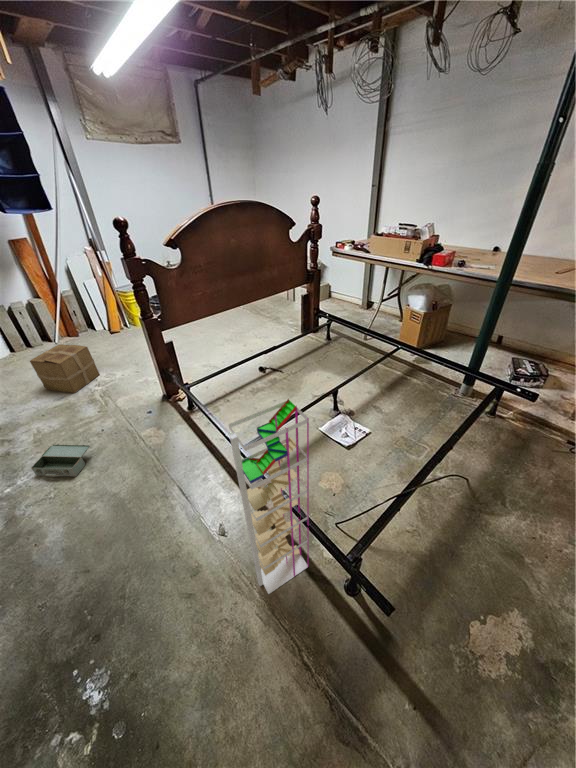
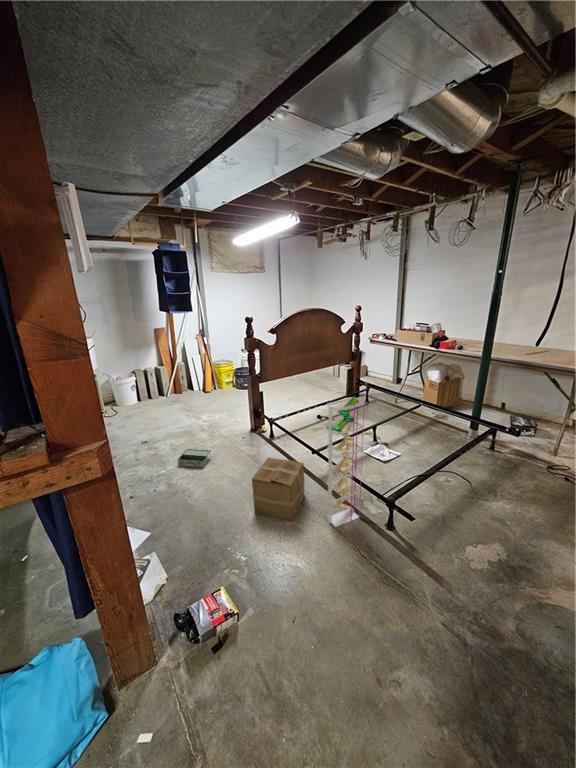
cardboard box: present [30,344,100,393] -> present [252,458,305,521]

